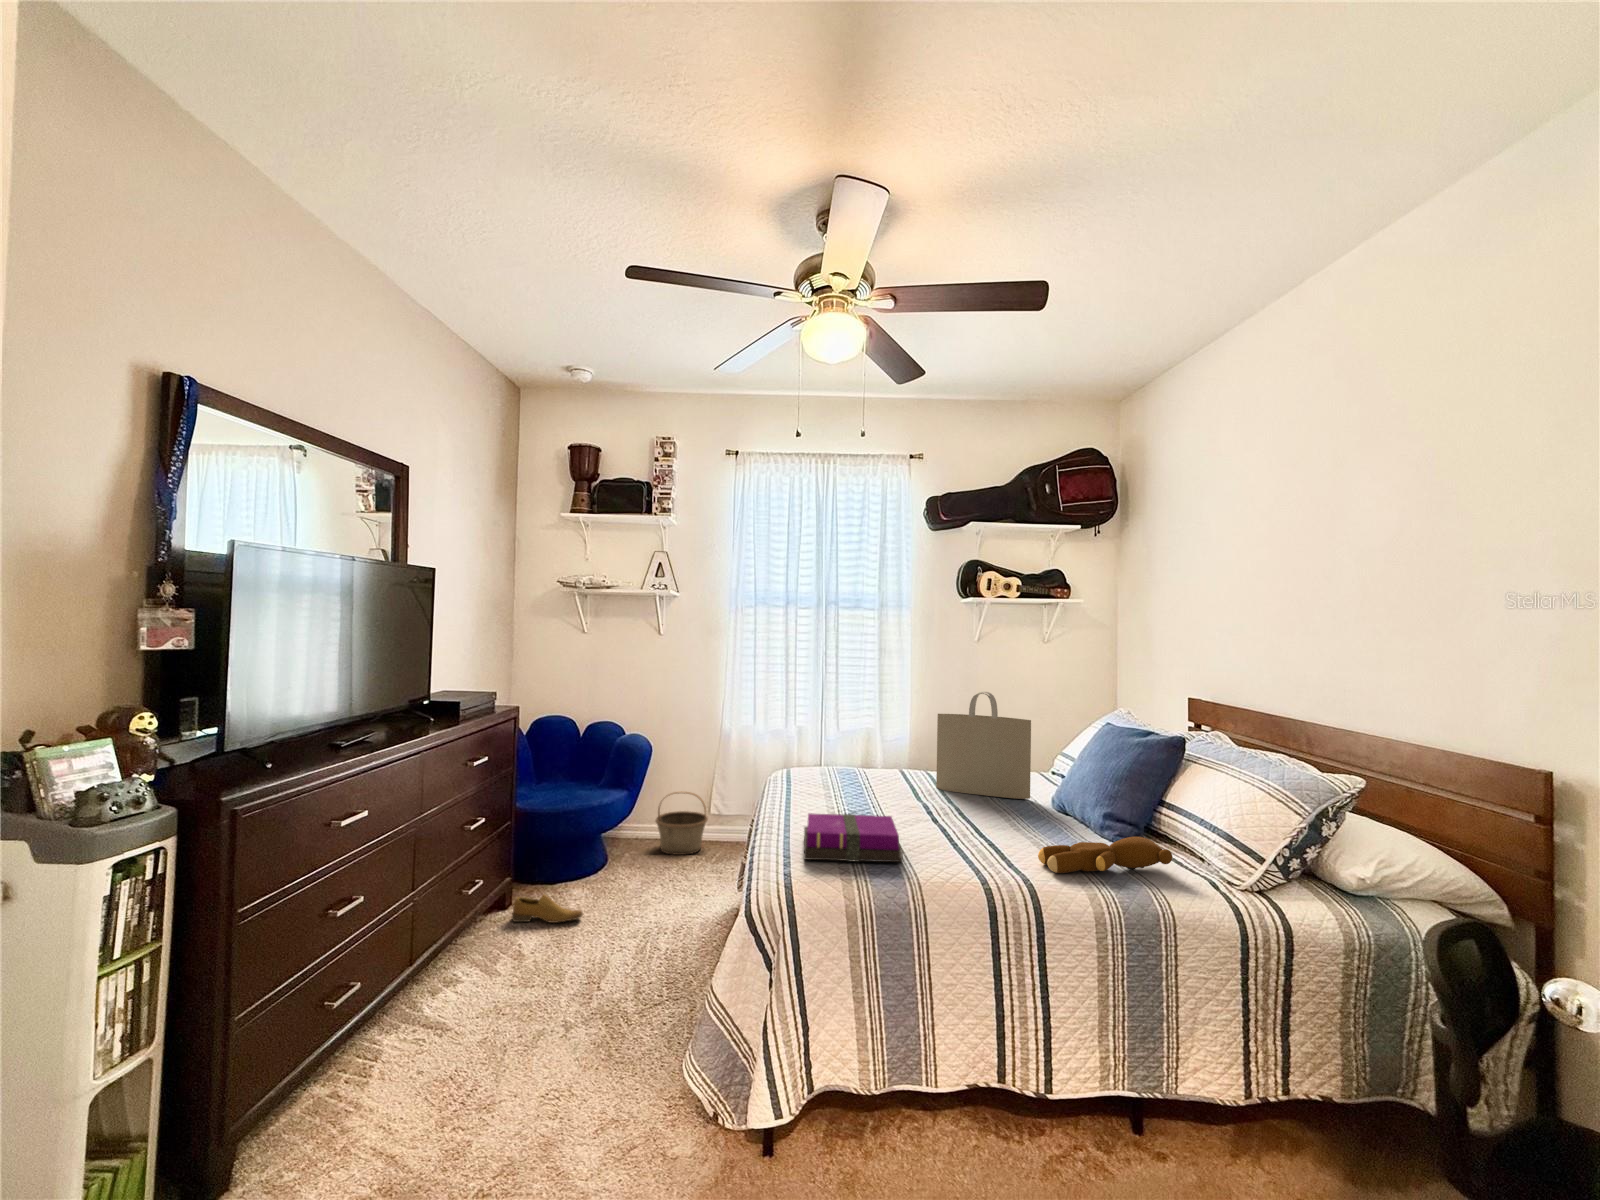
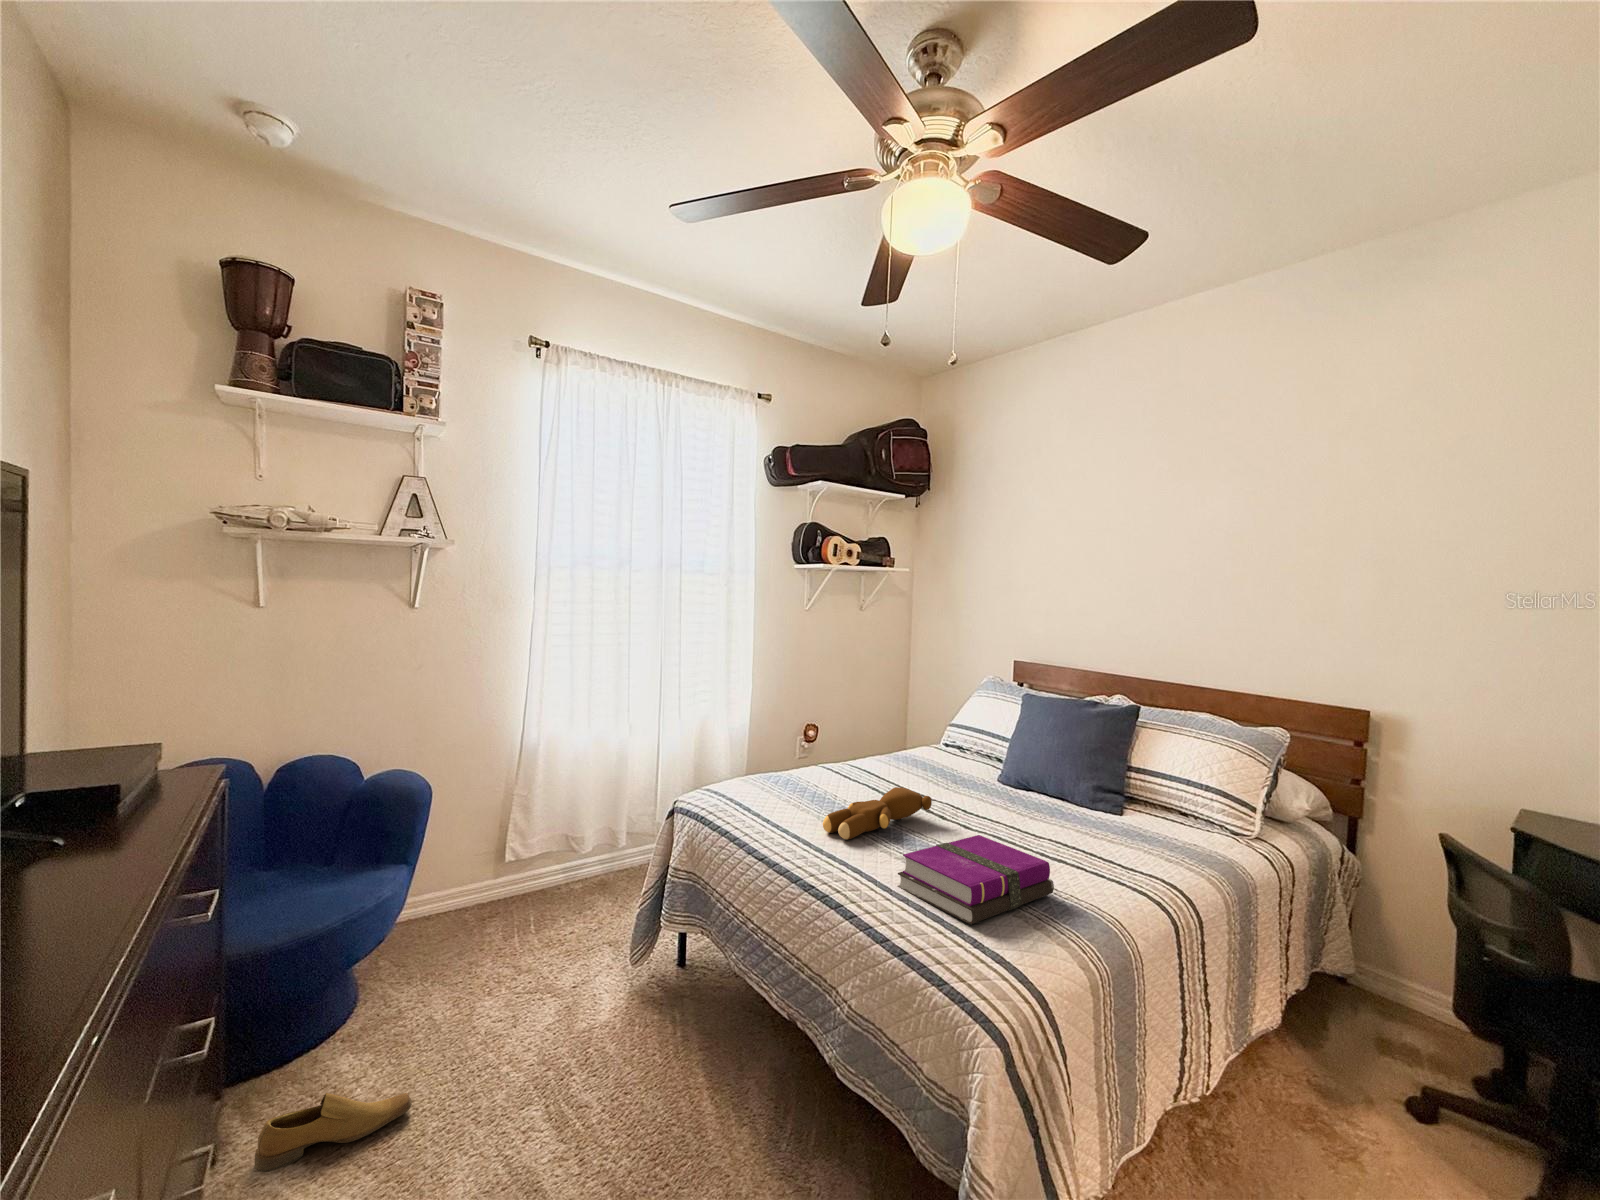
tote bag: present [936,691,1031,799] -> none [881,669,977,784]
basket: present [656,791,708,855] -> none [419,837,505,937]
teddy bear: present [1038,837,1172,873] -> present [823,787,932,840]

